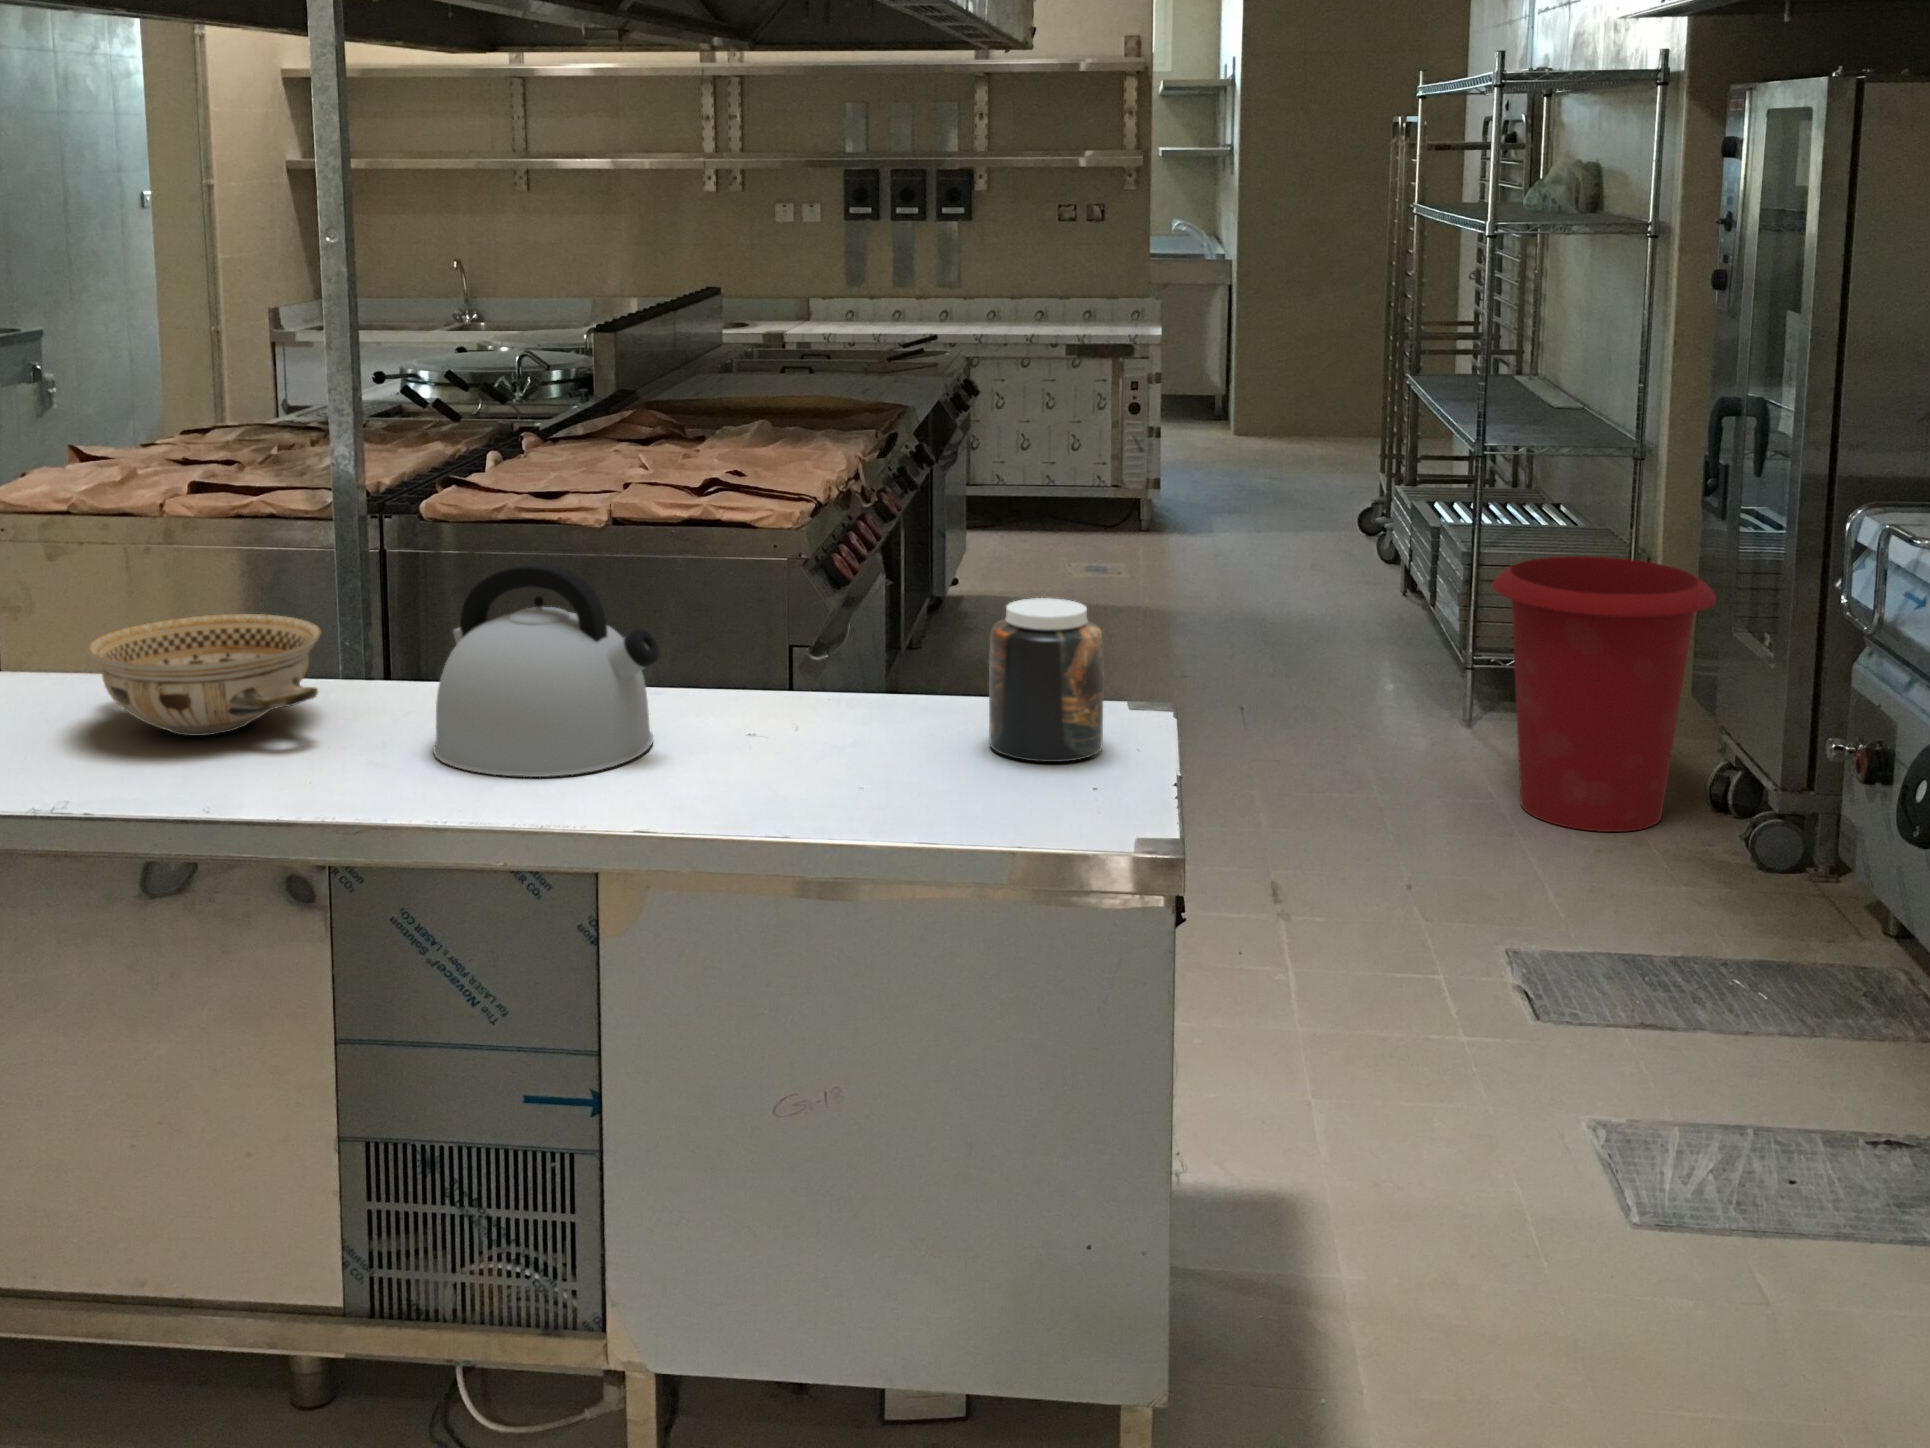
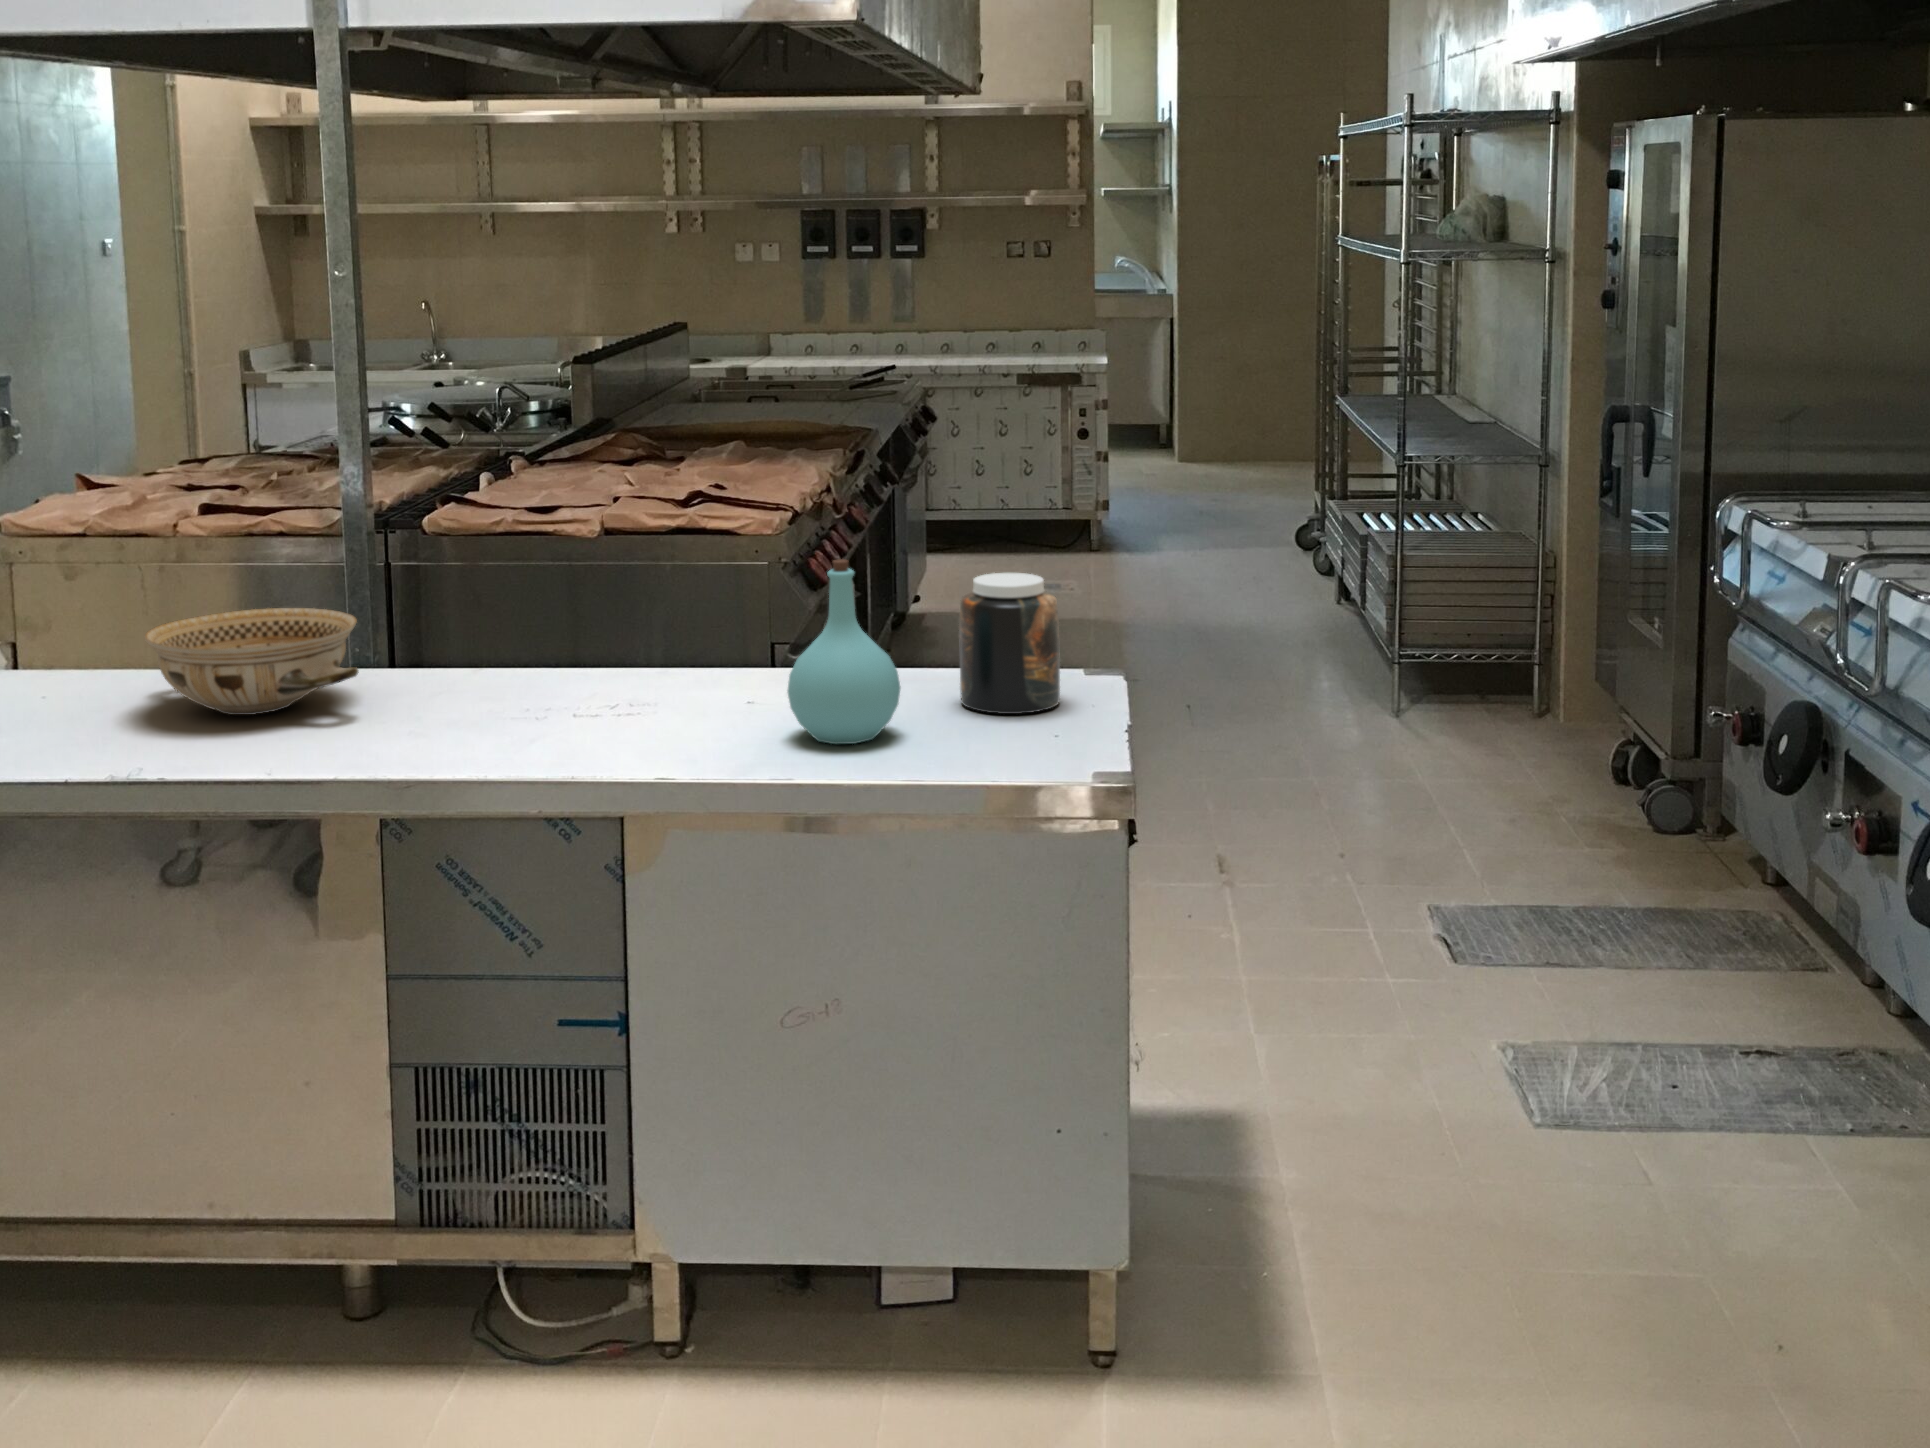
waste bin: present [1493,556,1716,832] -> none [1414,554,1613,804]
kettle: present [433,563,660,777] -> none [465,551,668,738]
bottle: none [790,584,920,796] -> present [788,559,900,744]

